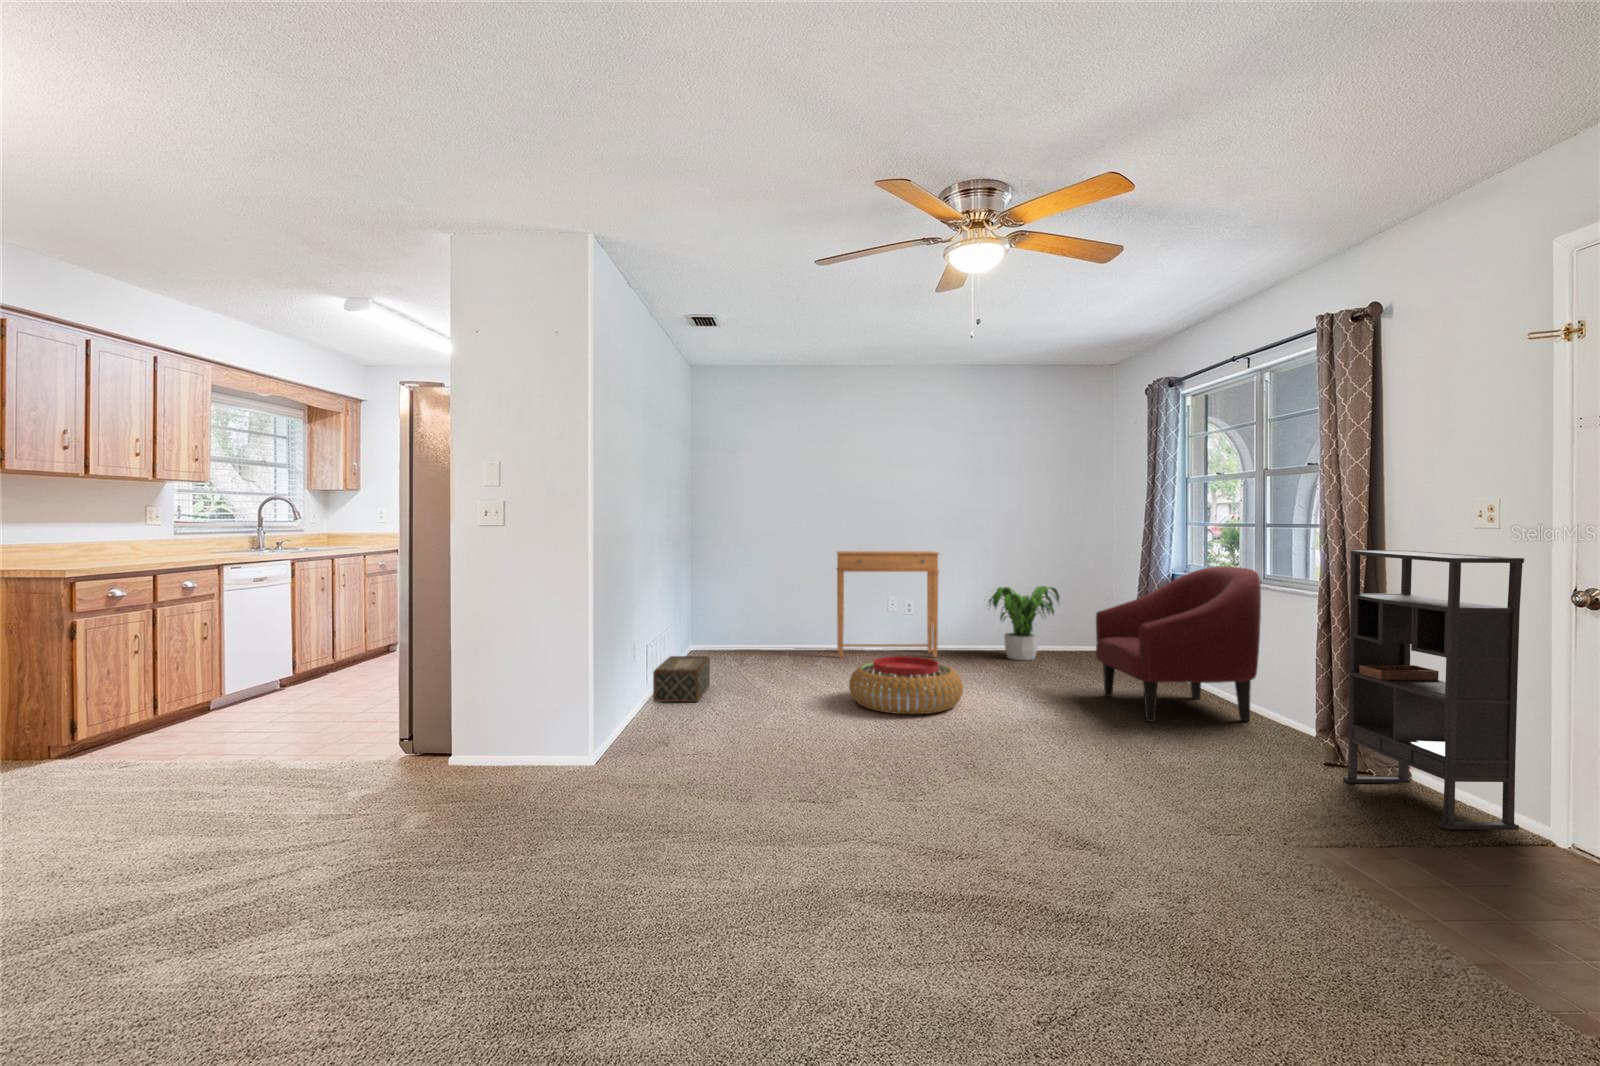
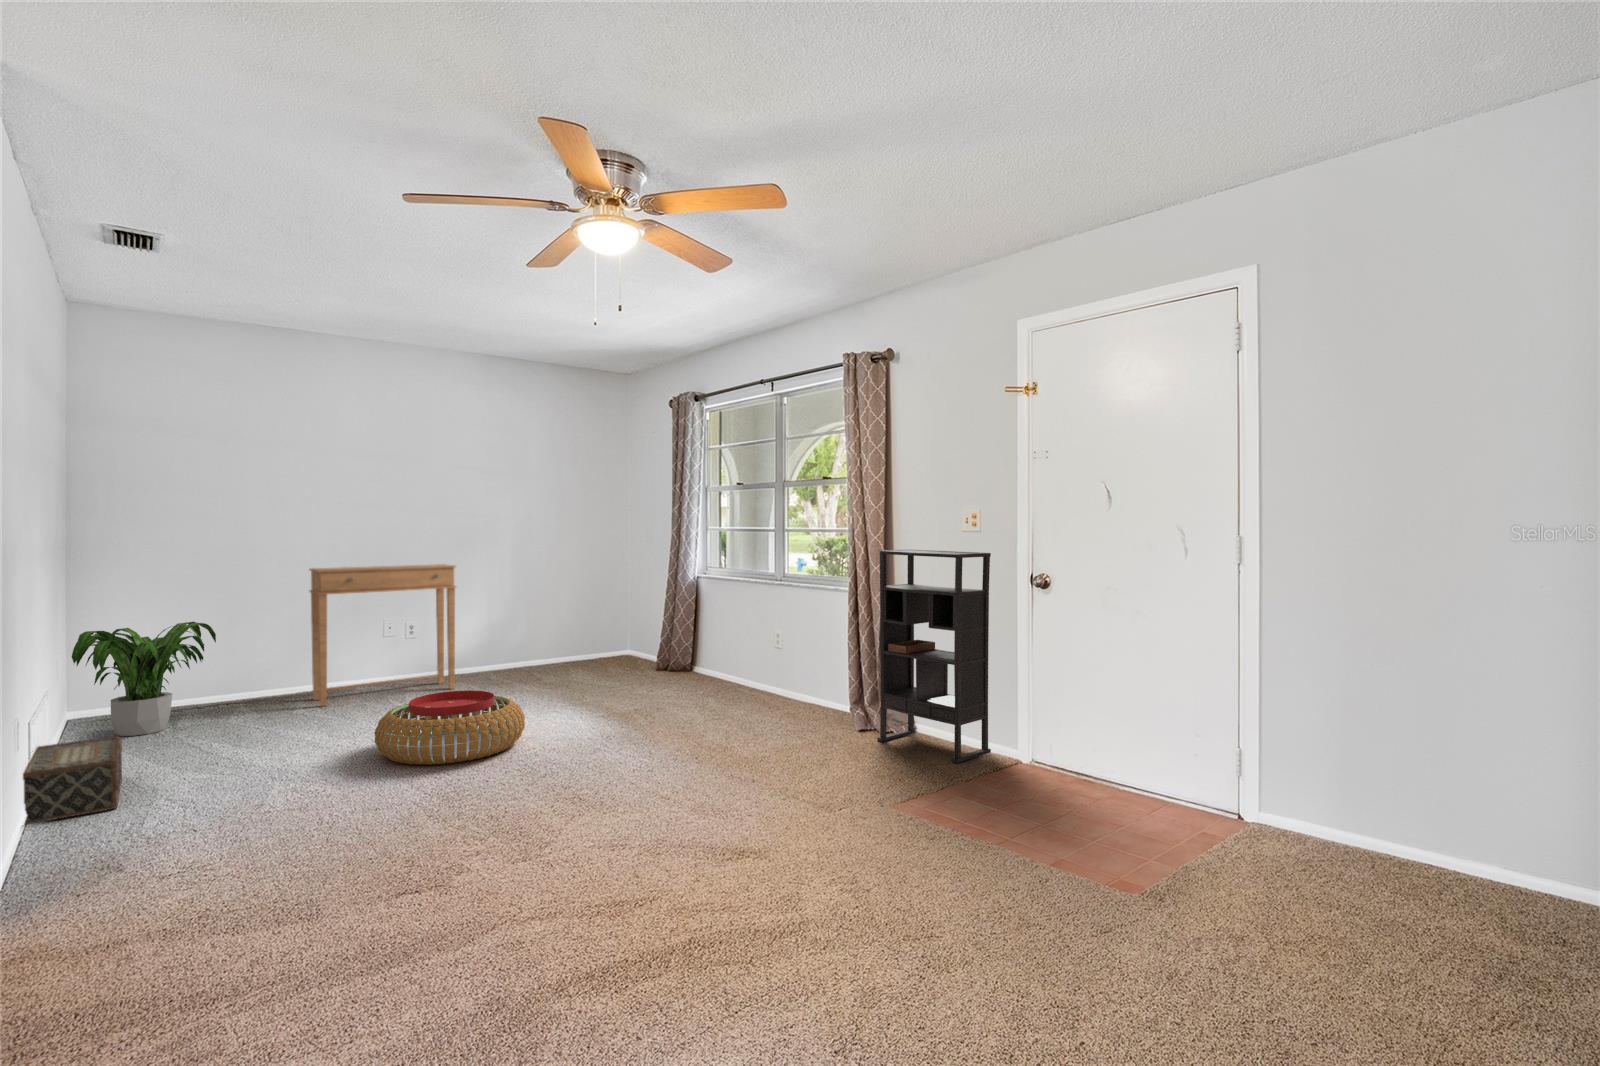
armchair: present [1096,566,1261,721] -> none [647,568,792,720]
potted plant: present [989,586,1059,660] -> present [72,622,216,736]

